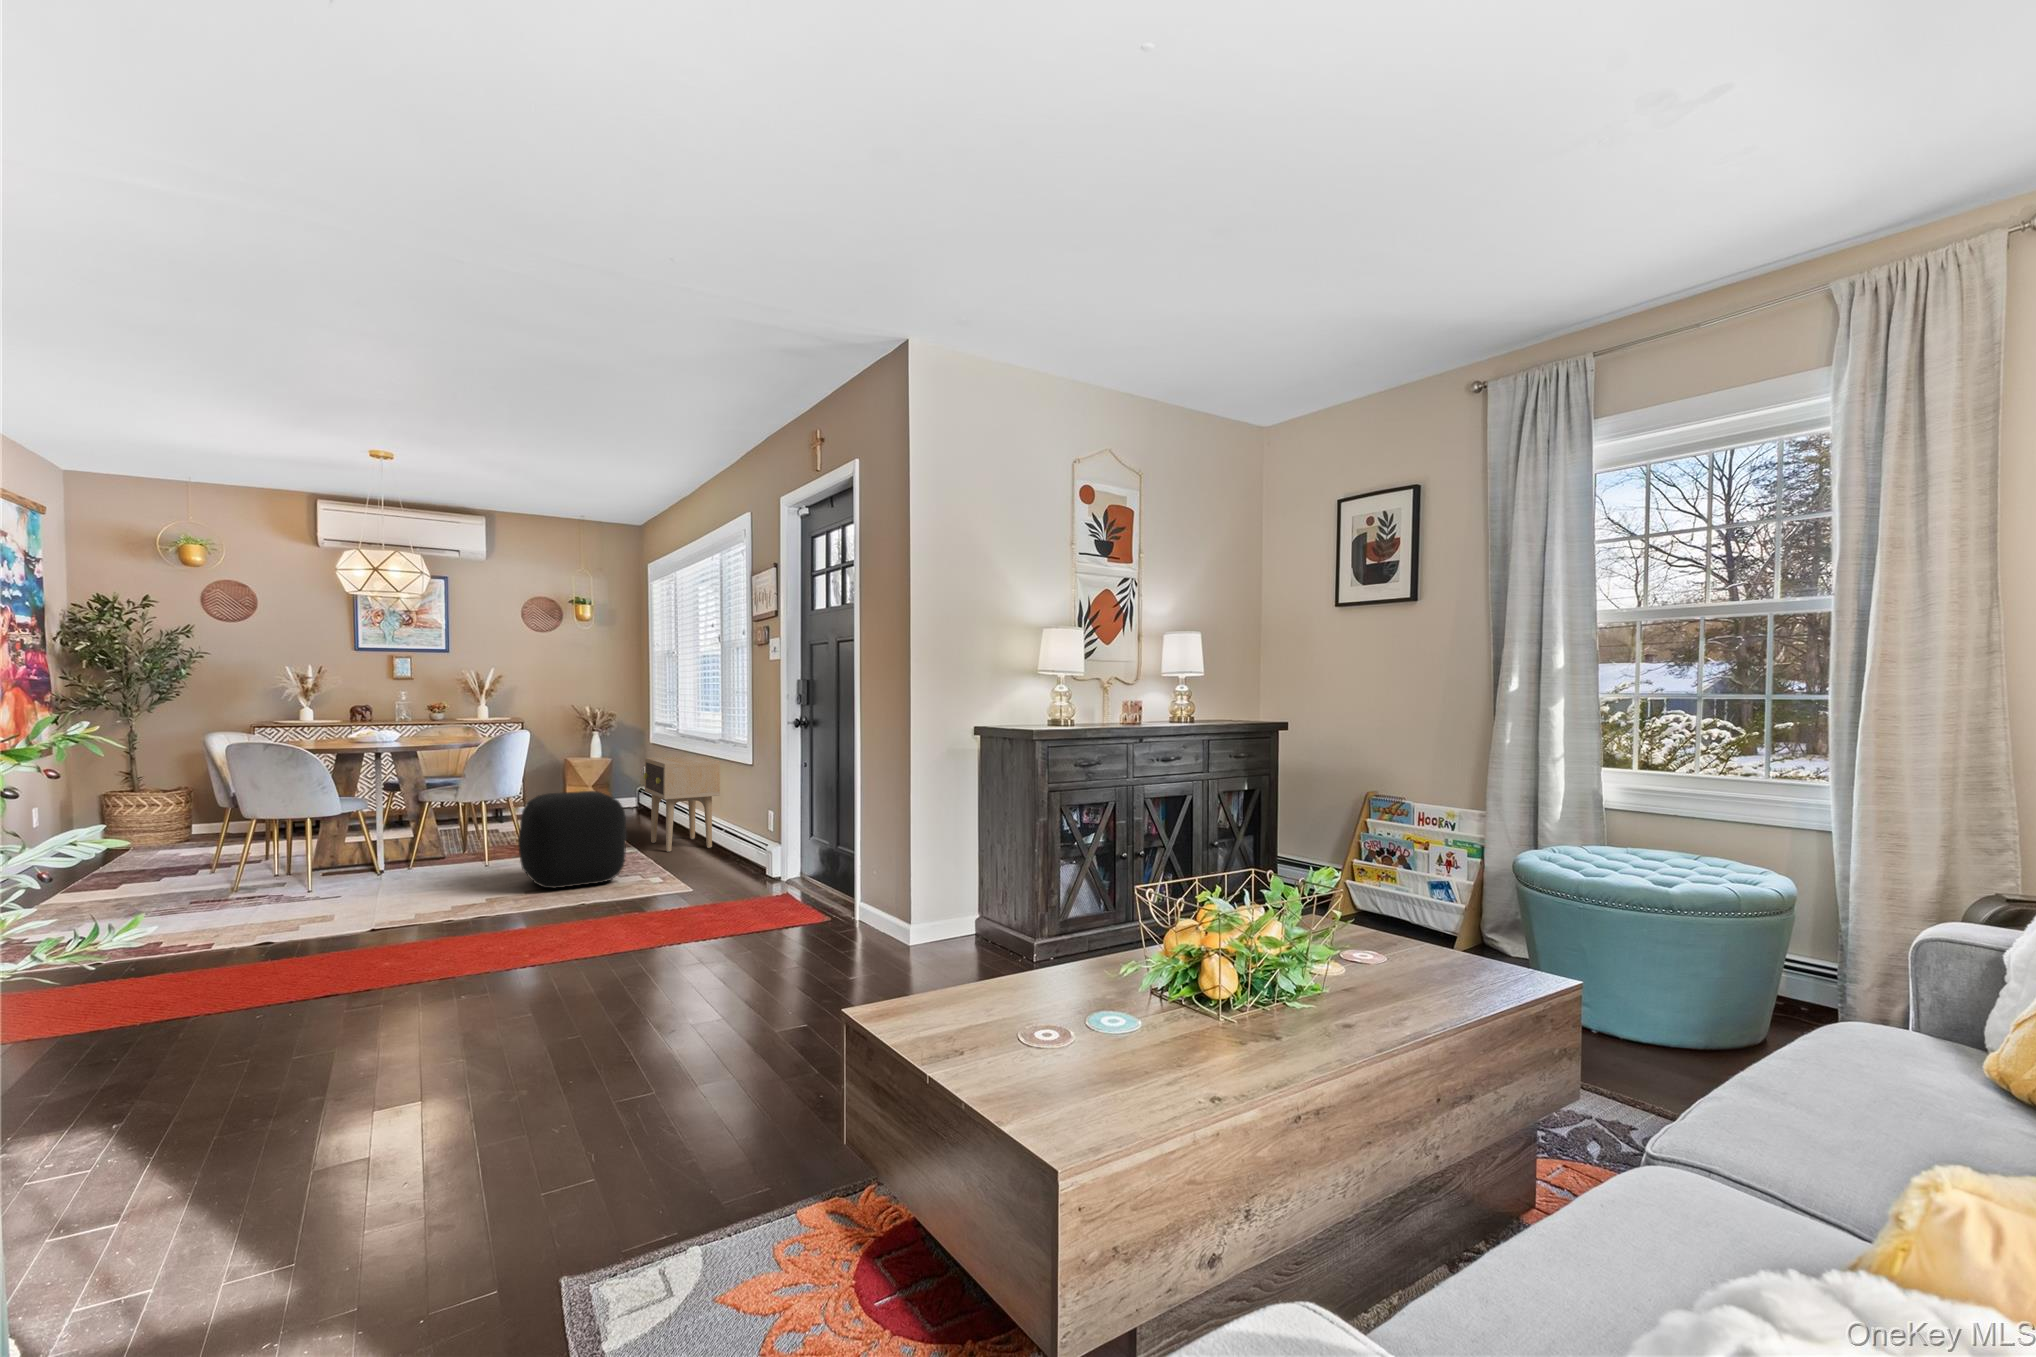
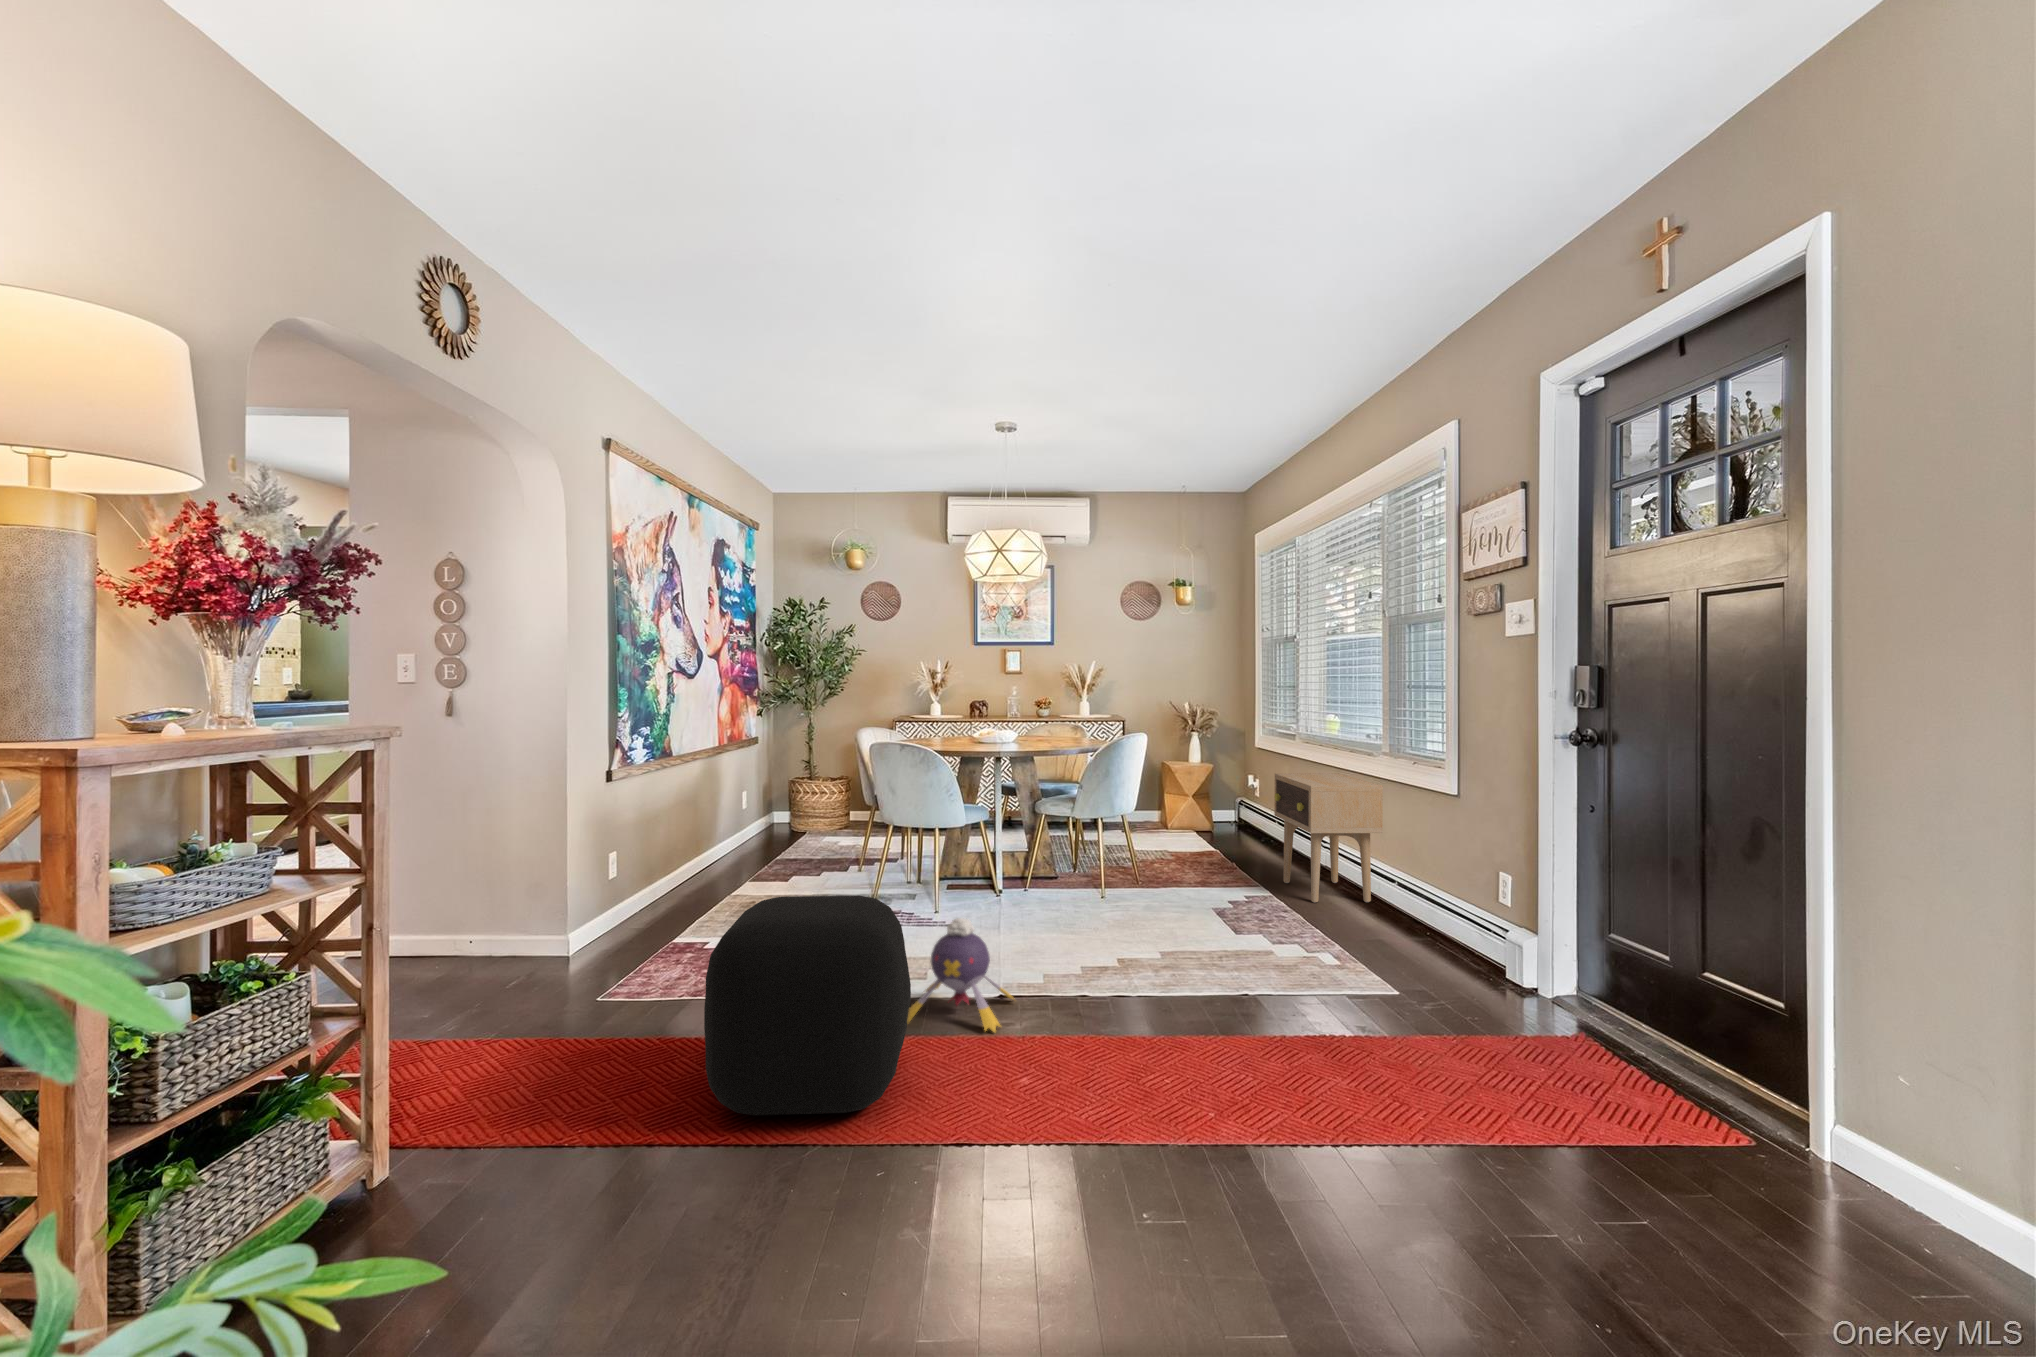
ottoman: present [518,791,627,888] -> present [704,896,911,1115]
plush toy: none [273,869,388,956] -> present [908,918,1014,1032]

